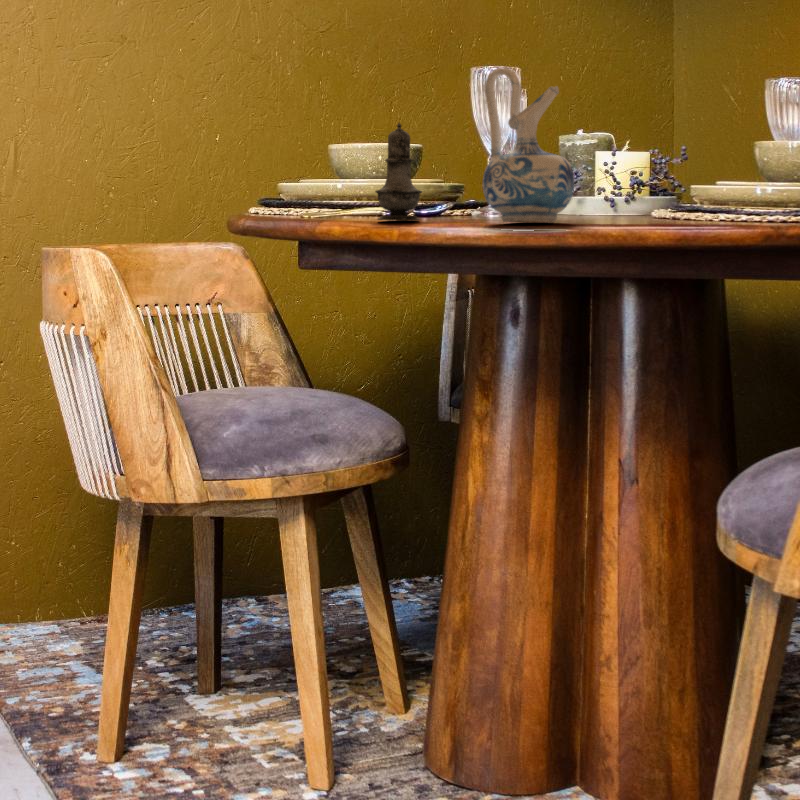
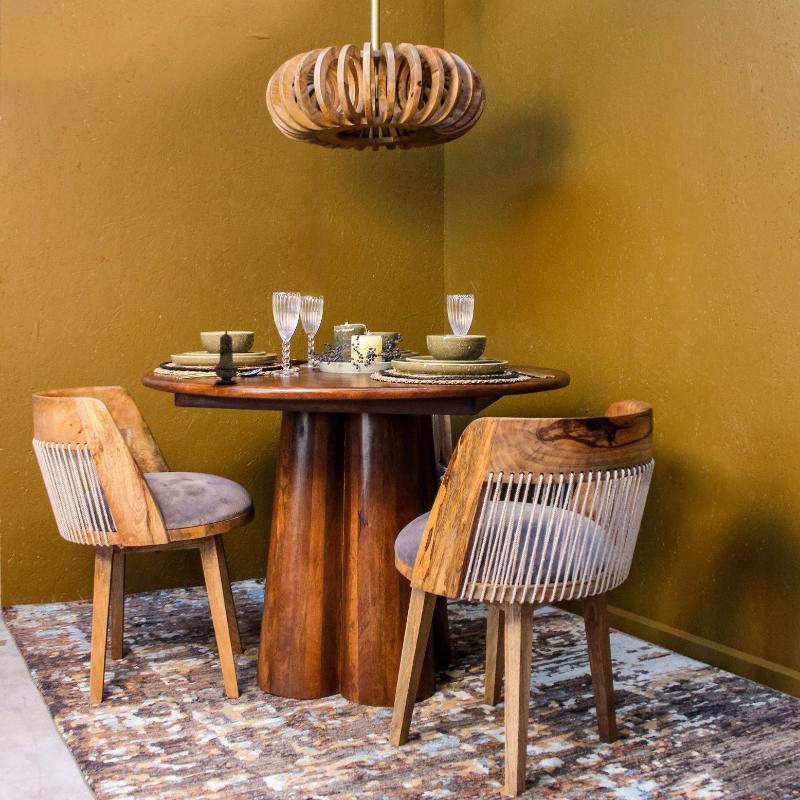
ceramic pitcher: present [483,68,574,223] -> none [265,305,313,387]

